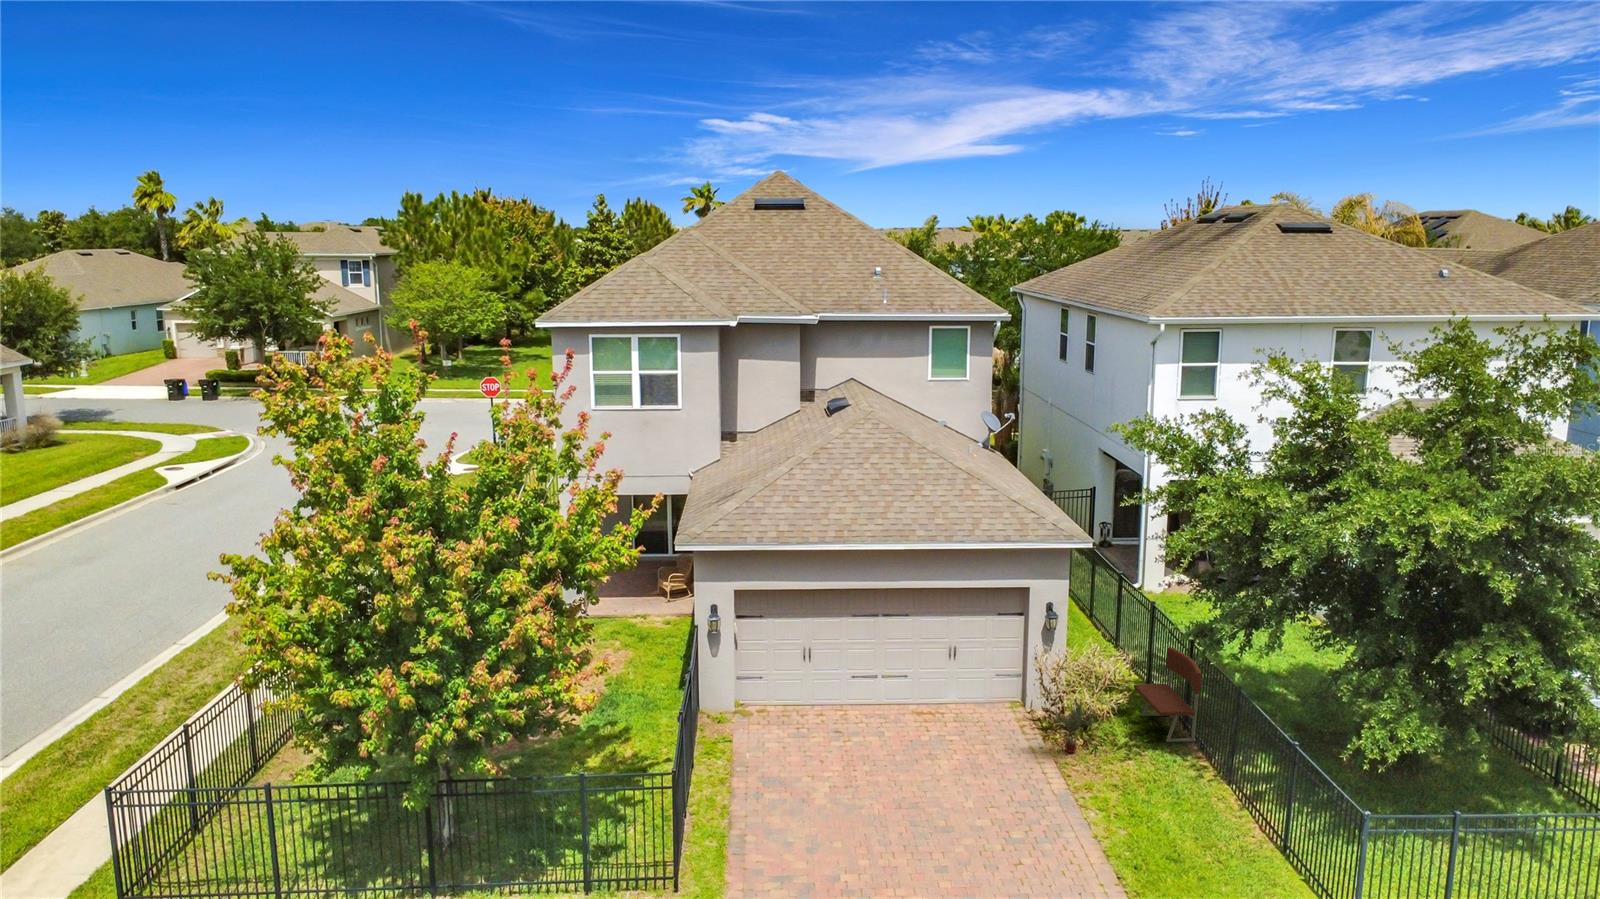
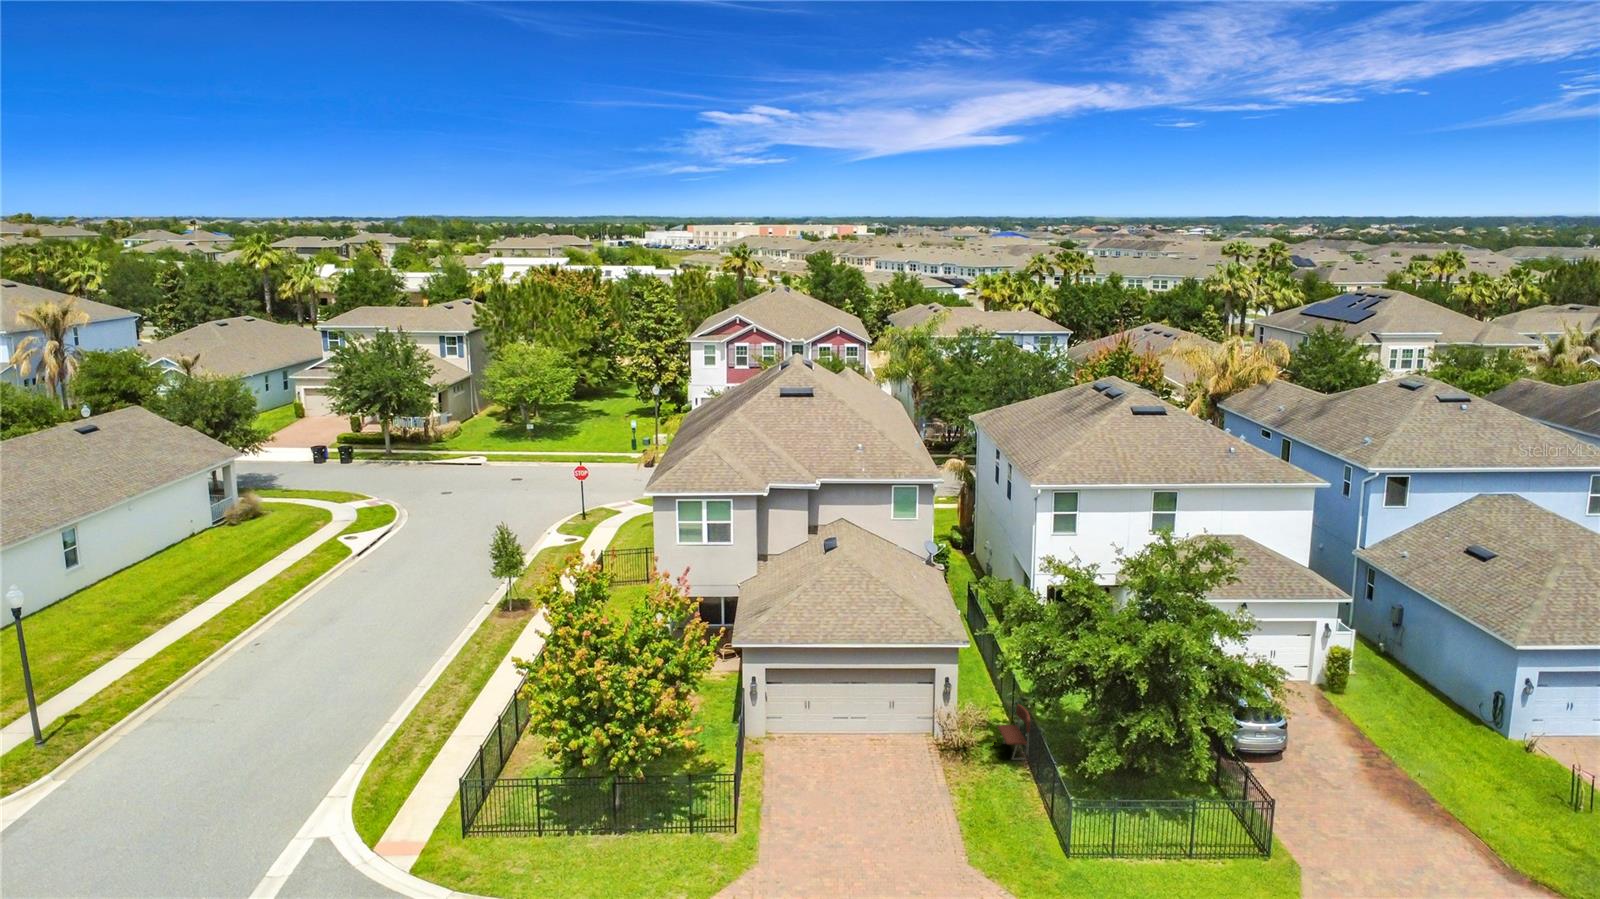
potted tree: present [1049,699,1095,753] -> none [942,734,968,766]

